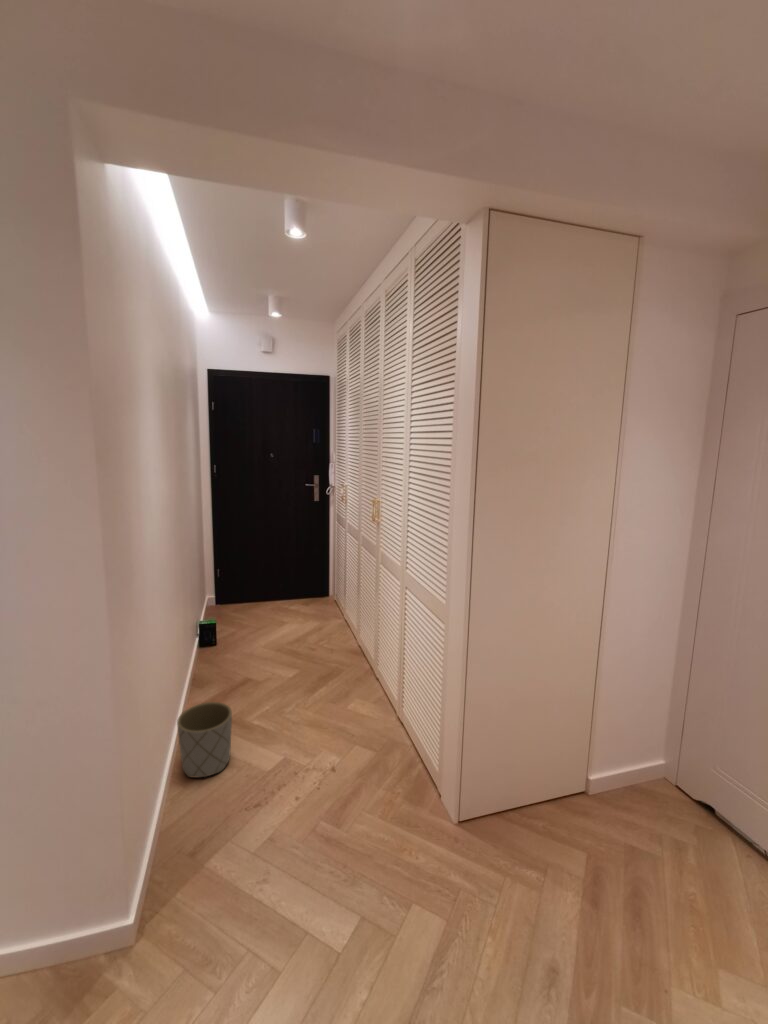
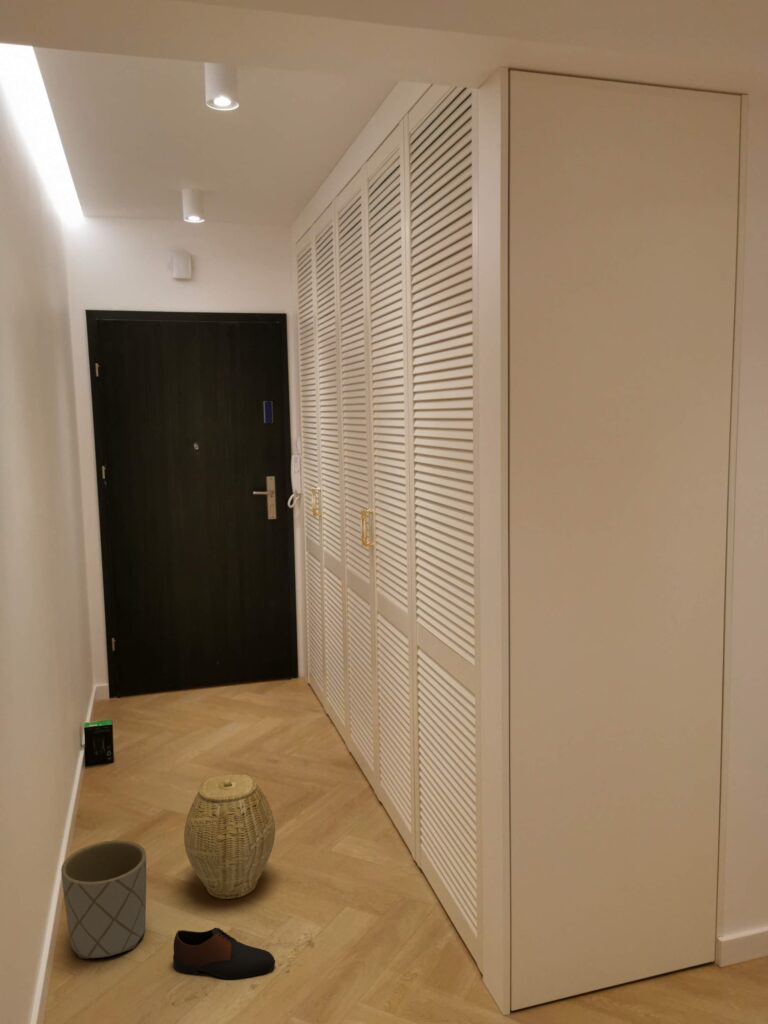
woven basket: none [256,661,313,738] -> present [184,774,275,899]
shoe: none [247,761,311,795] -> present [173,928,275,979]

